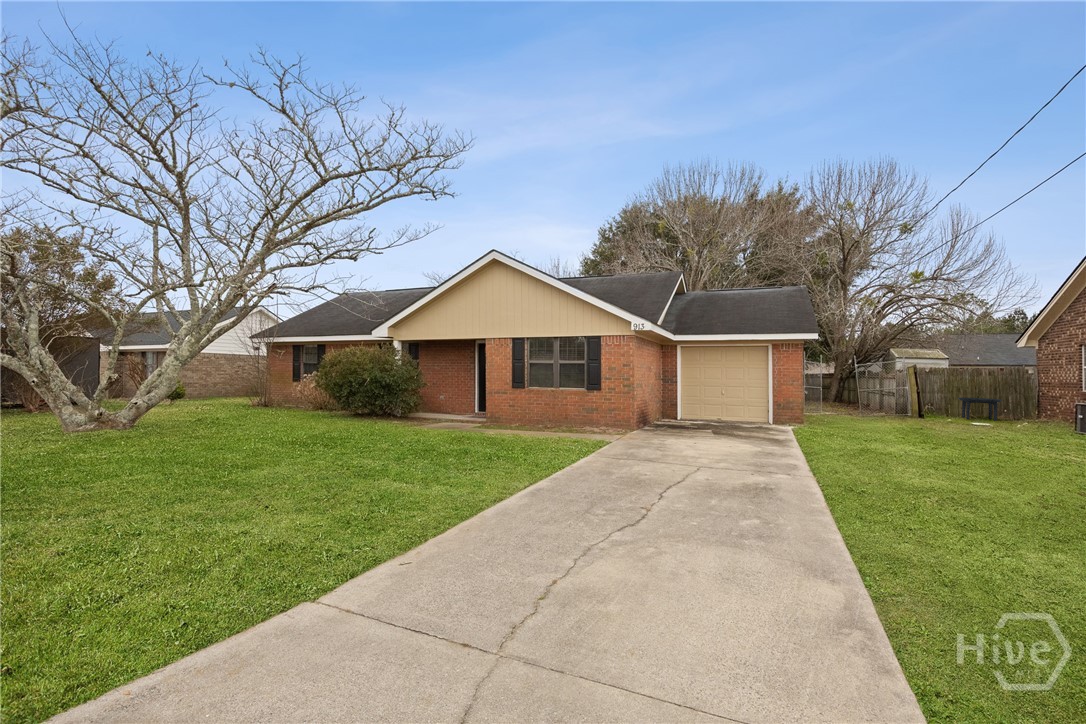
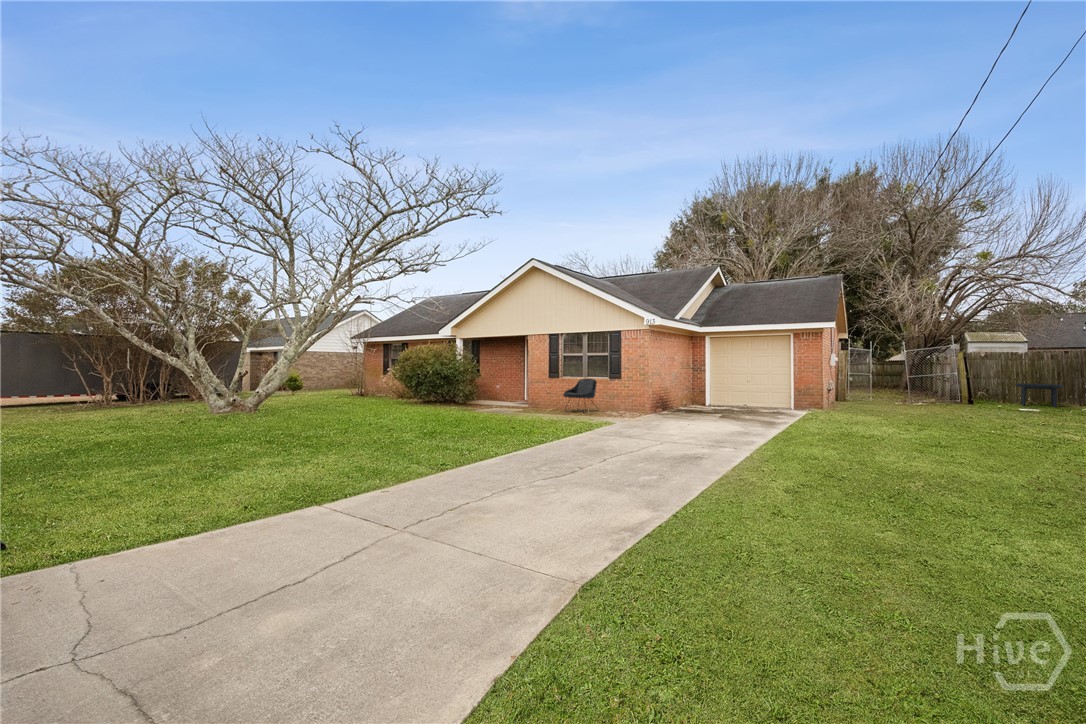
lounge chair: none [535,389,573,429] -> present [563,378,597,412]

